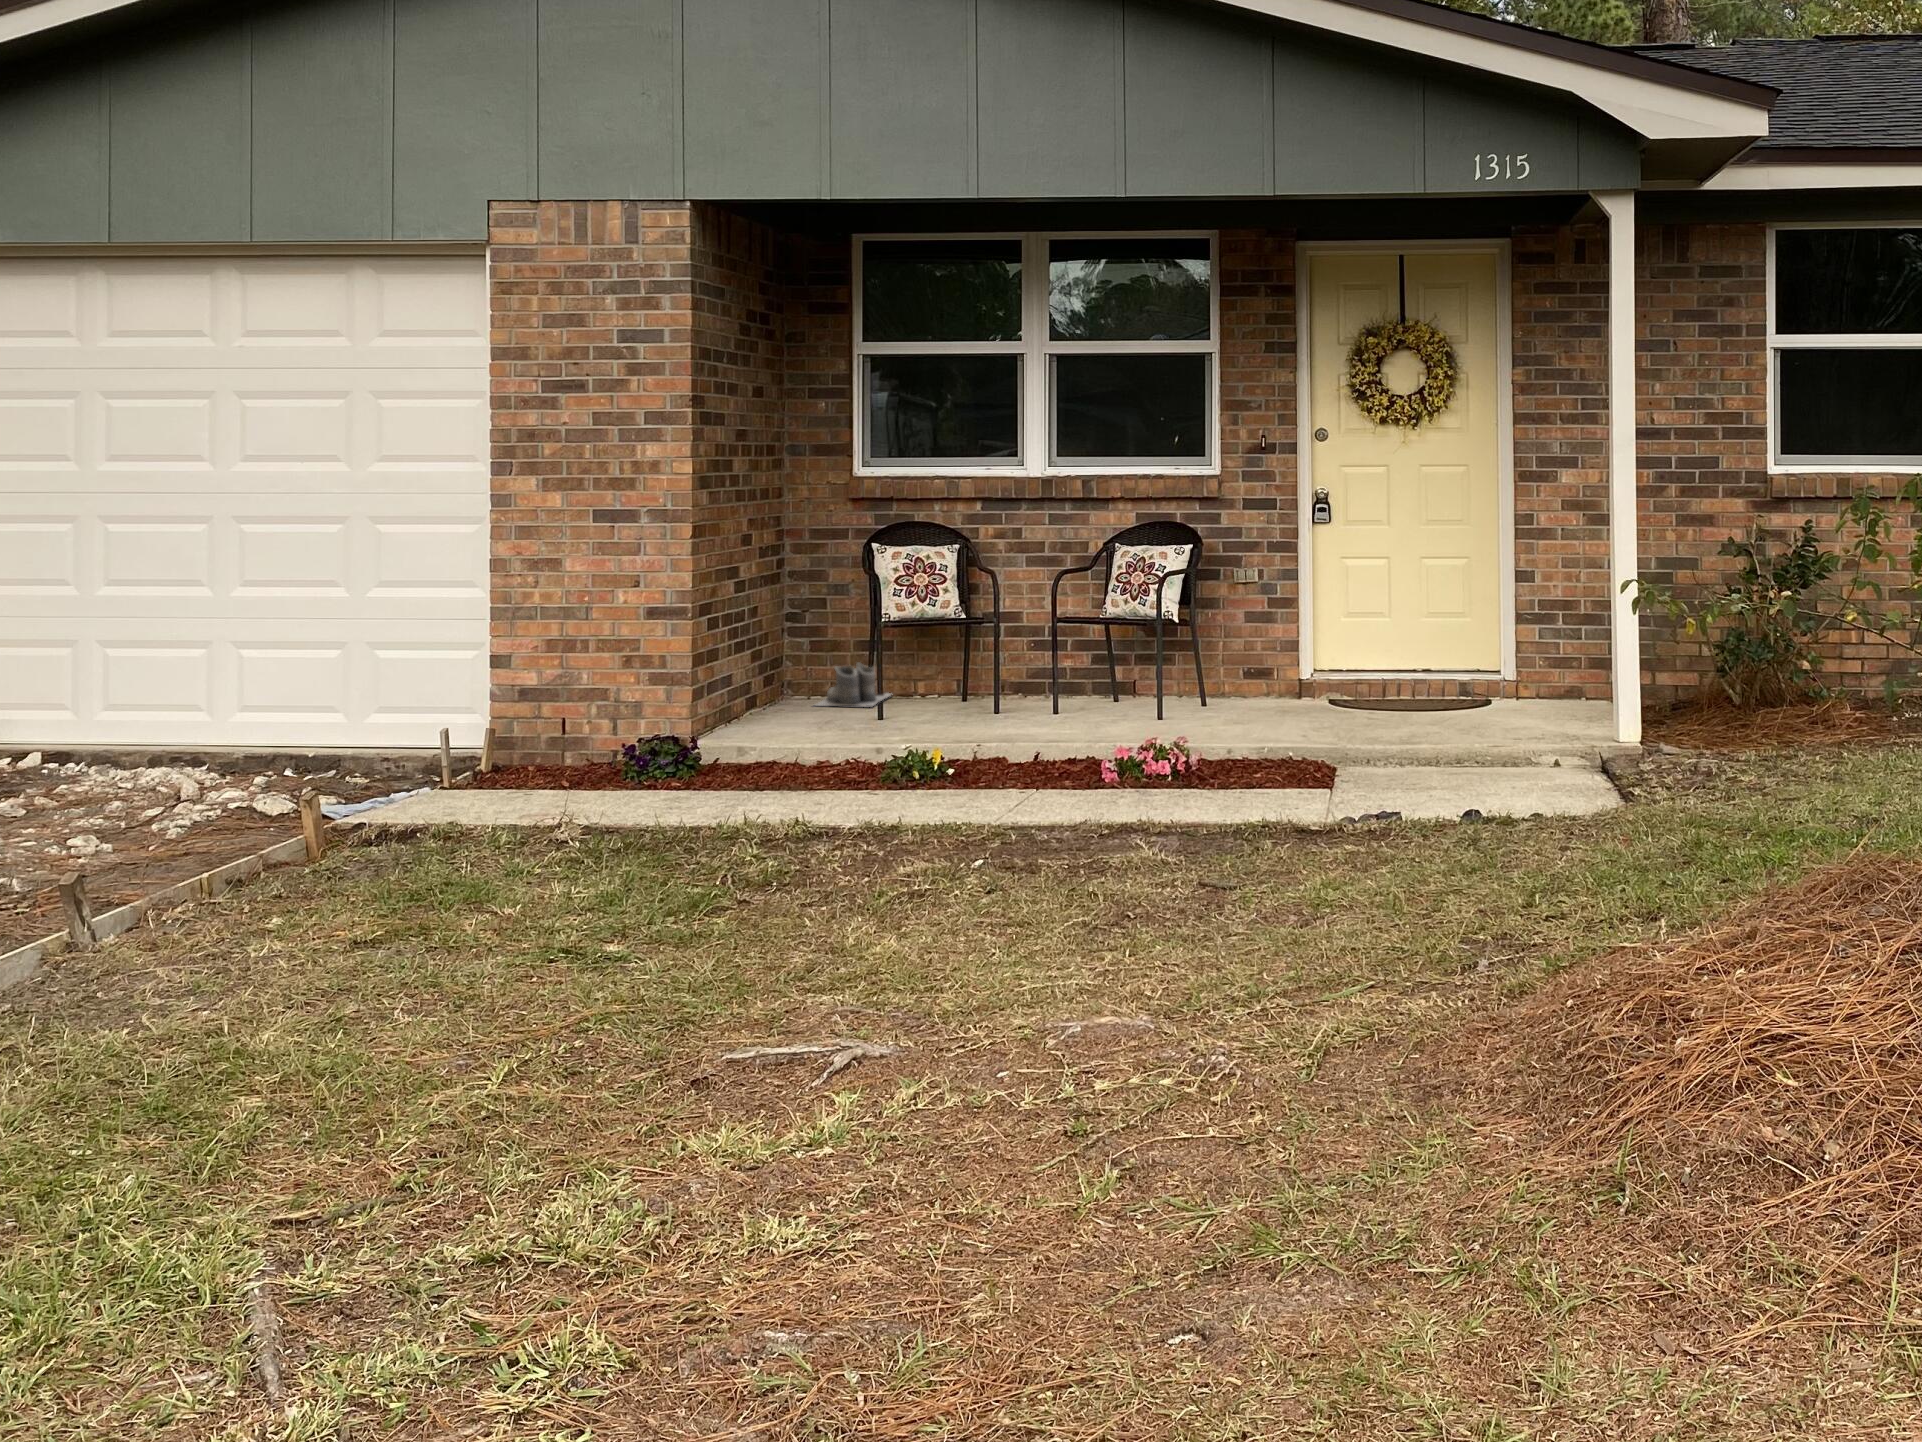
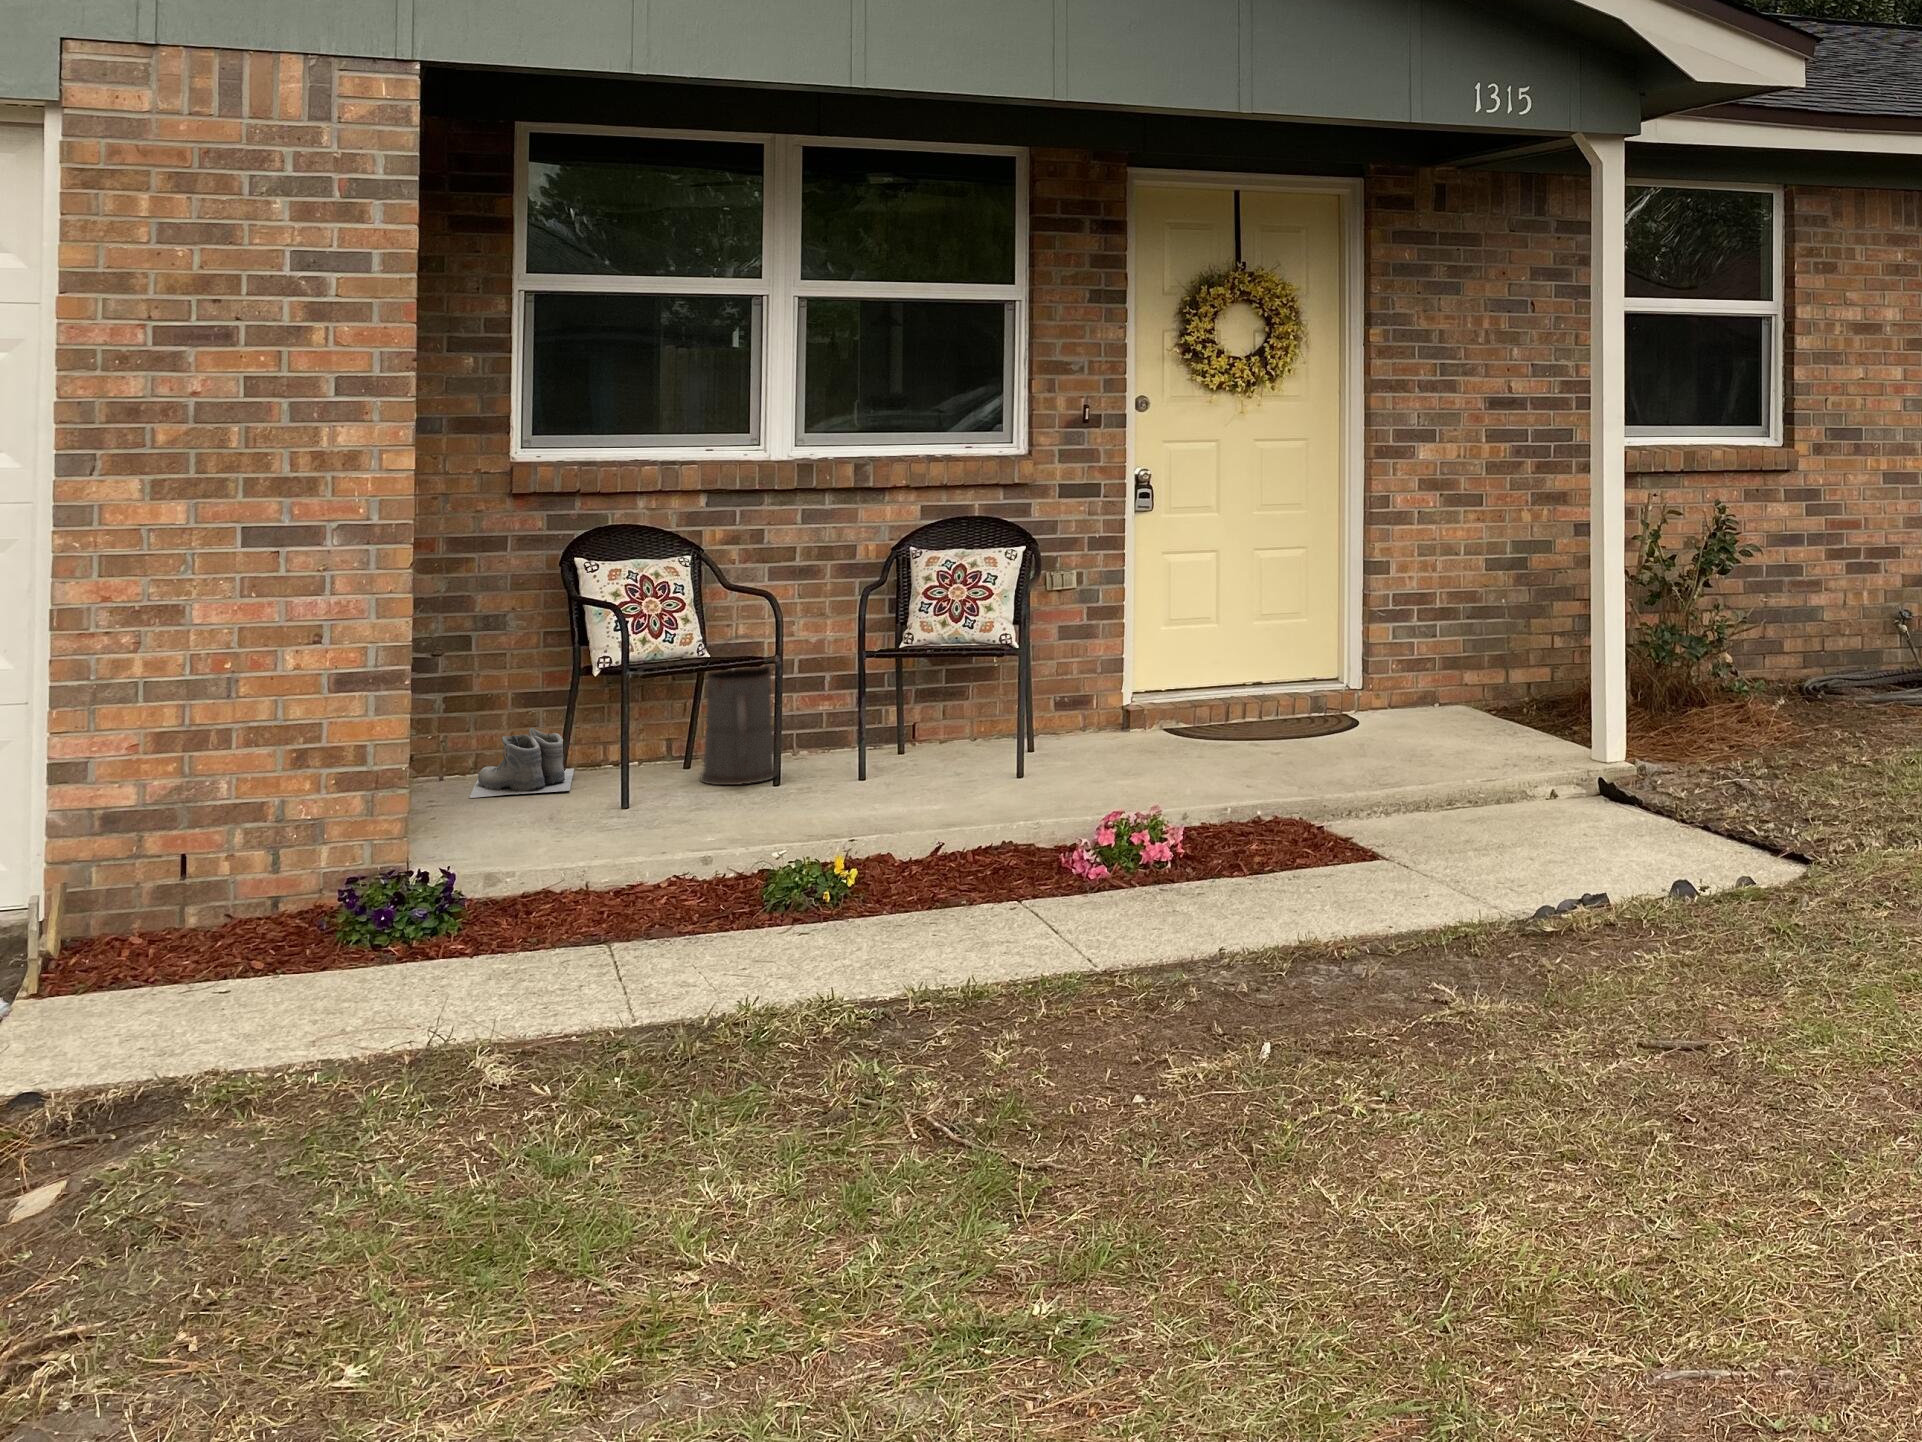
watering can: none [960,604,1013,711] -> present [701,635,777,785]

